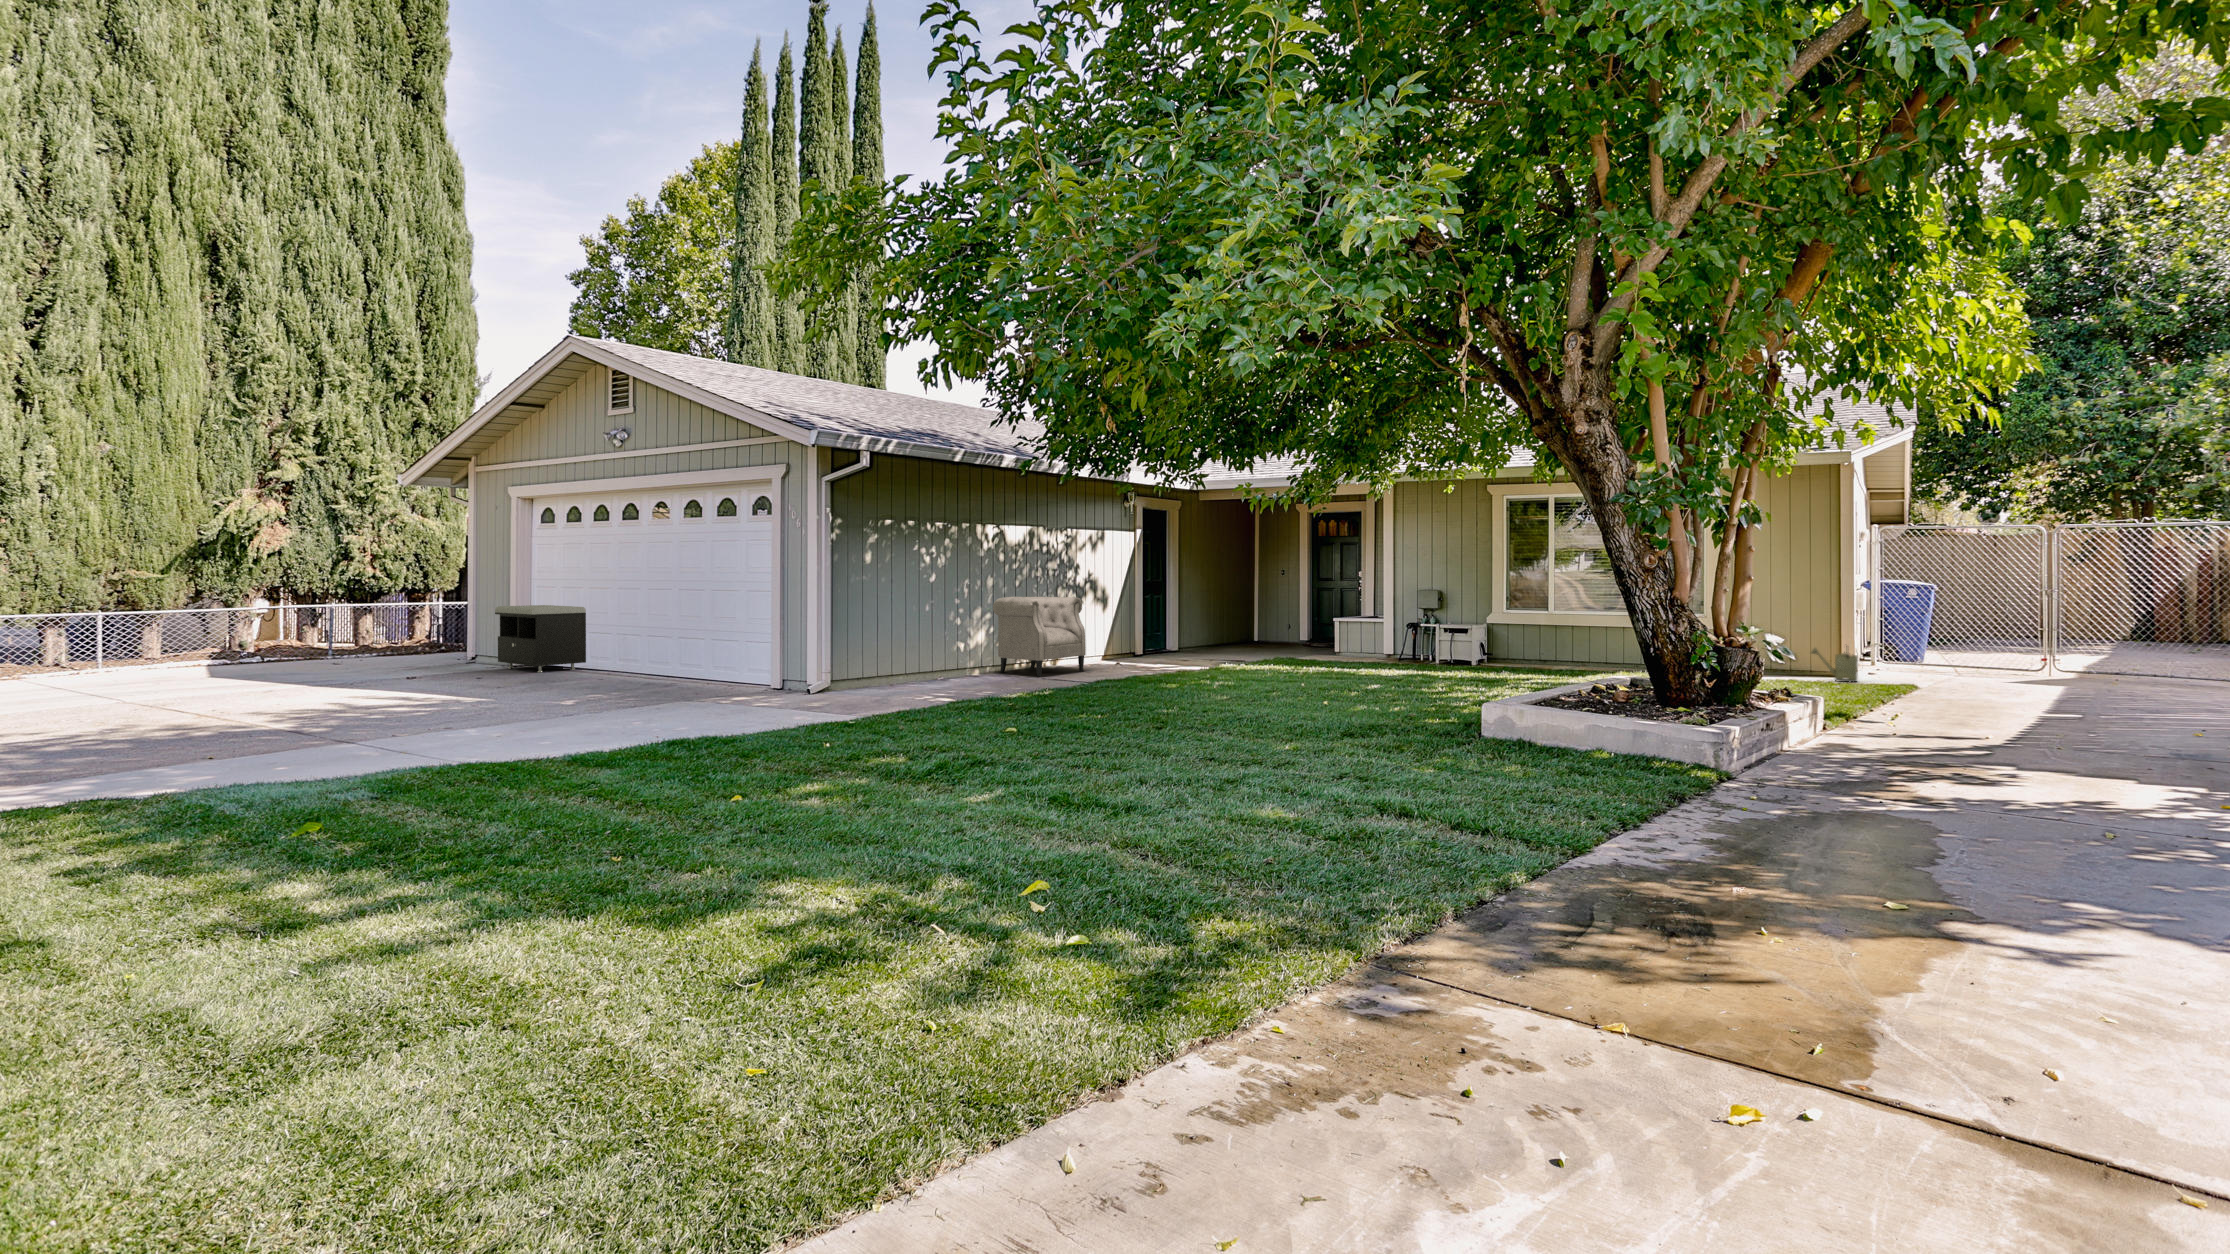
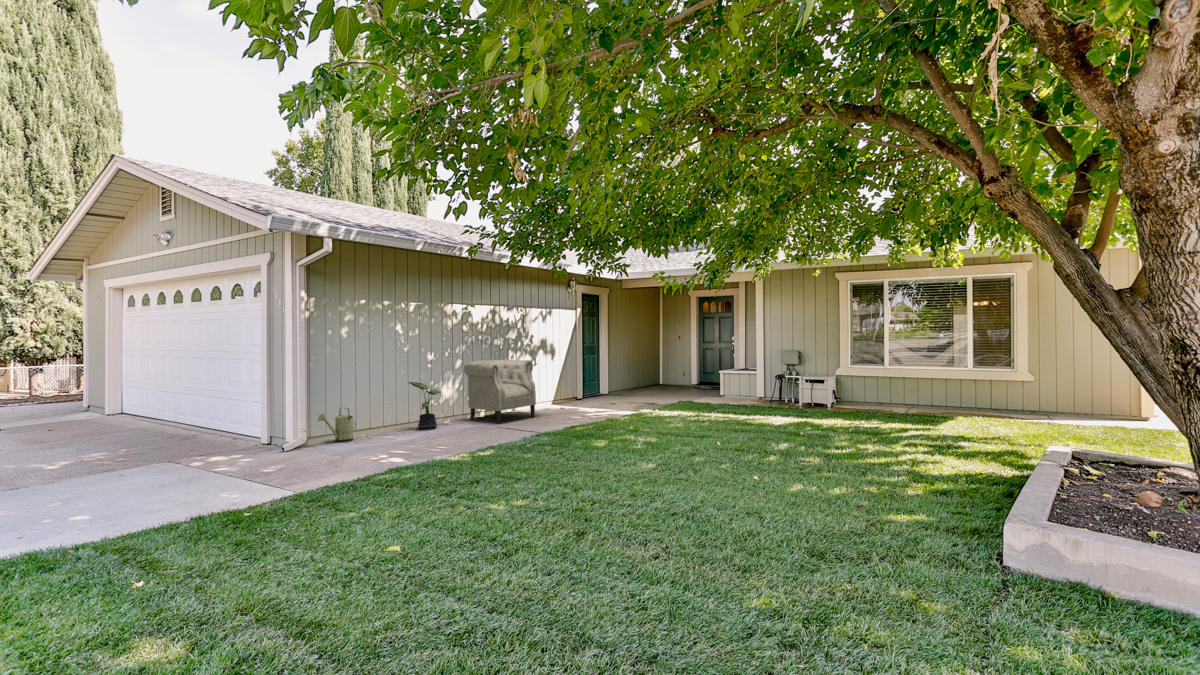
storage bench: present [495,605,586,672] -> none [83,371,153,425]
potted plant: none [924,621,965,681] -> present [408,382,441,430]
watering can: present [1811,646,1858,682] -> present [318,408,356,442]

